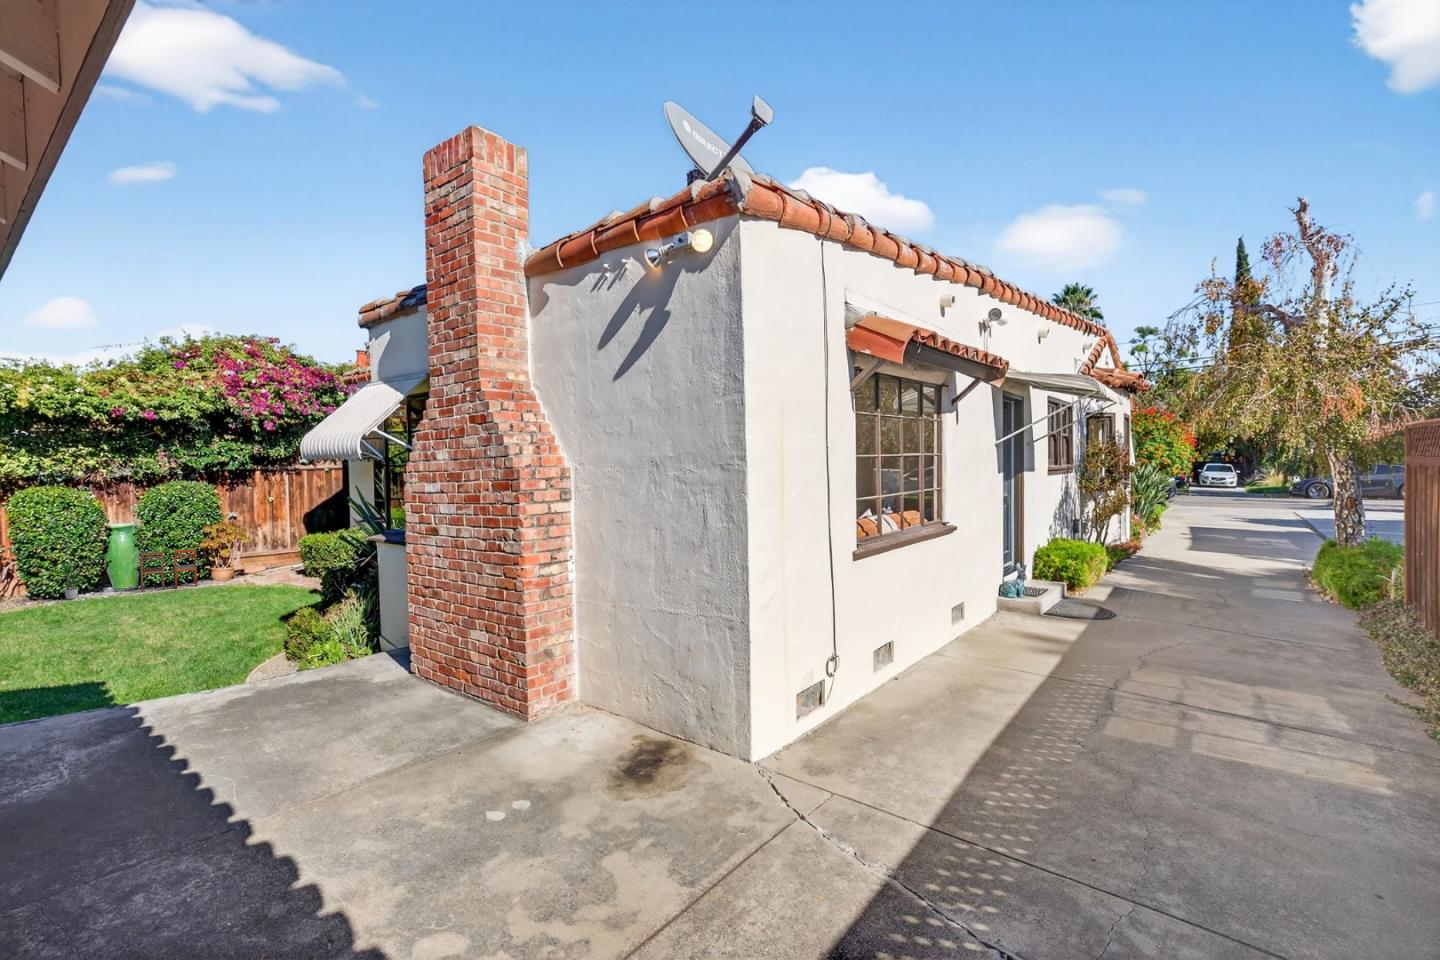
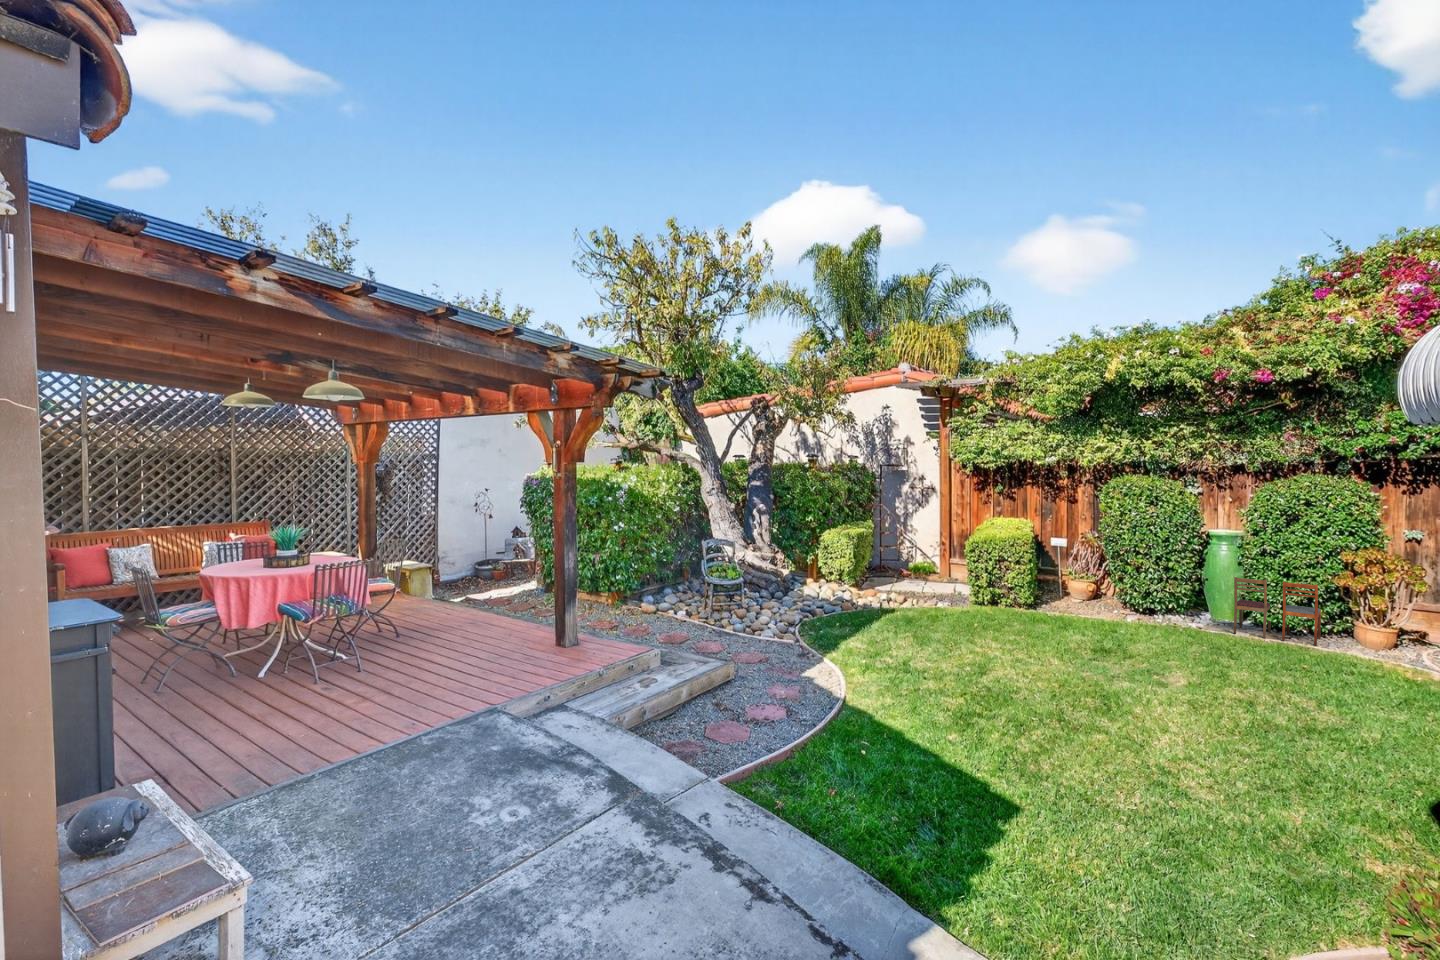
potted plant: present [60,563,81,599] -> none [1133,572,1171,622]

